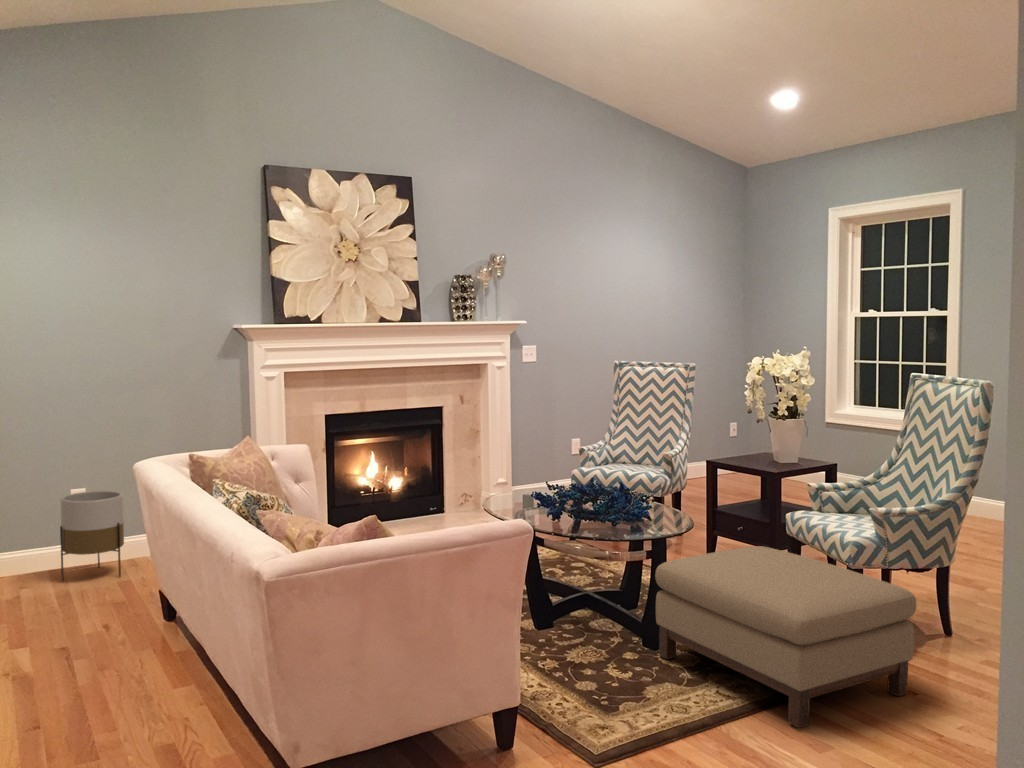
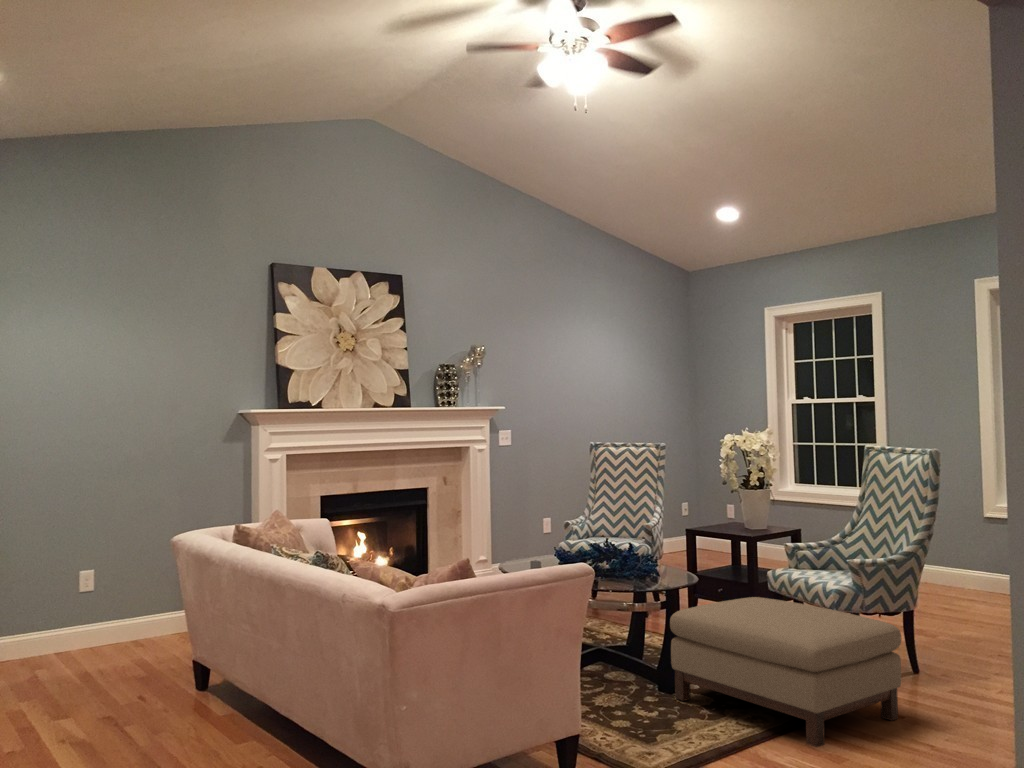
planter: present [60,491,124,581] -> none [72,570,135,660]

